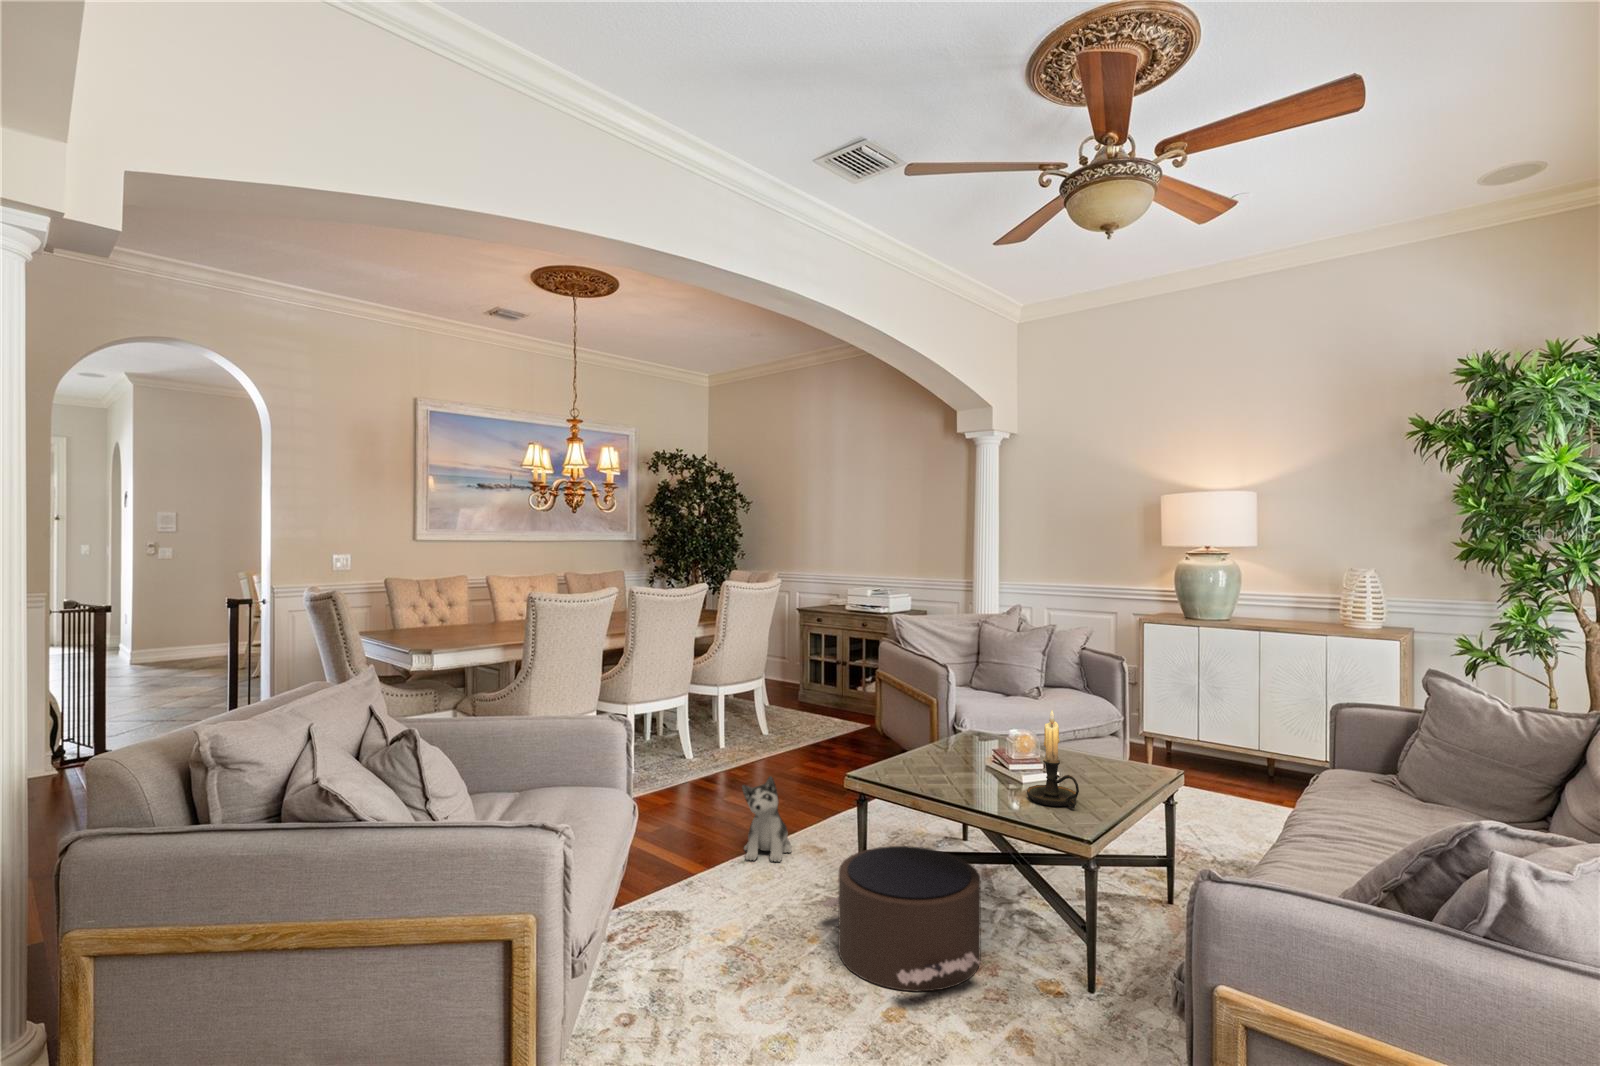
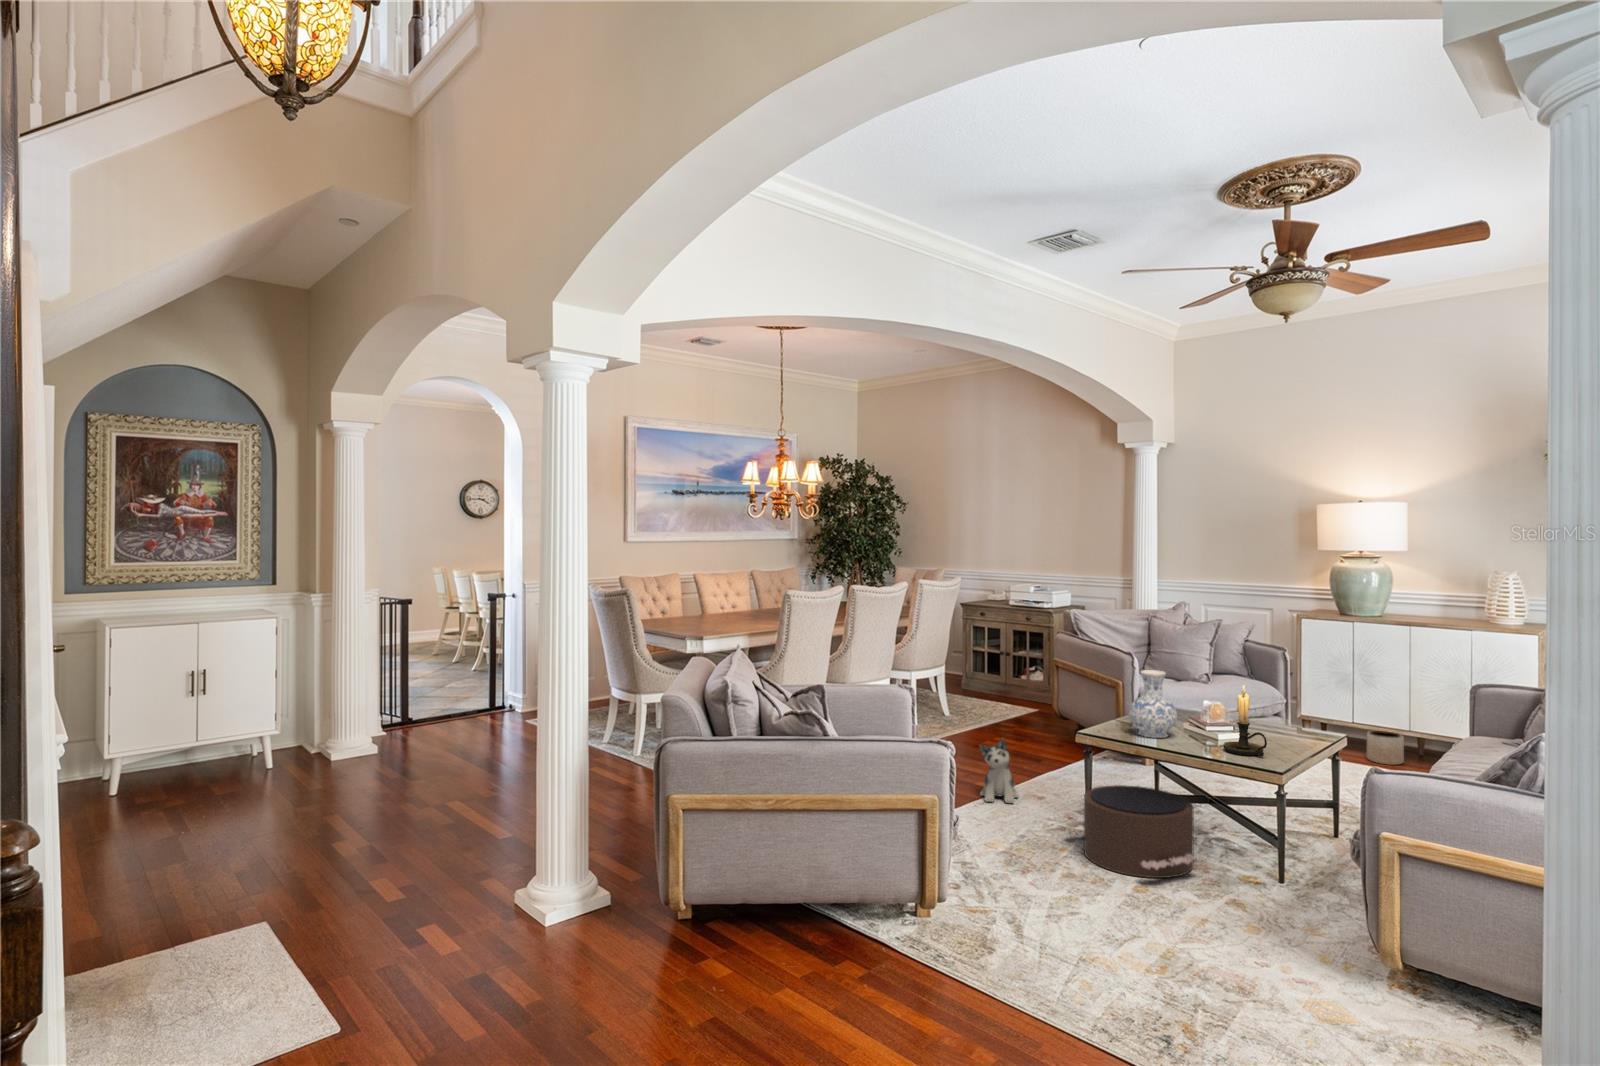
vase: none [917,690,976,779] -> present [1129,670,1177,738]
planter: none [1215,750,1255,791] -> present [1367,731,1404,765]

